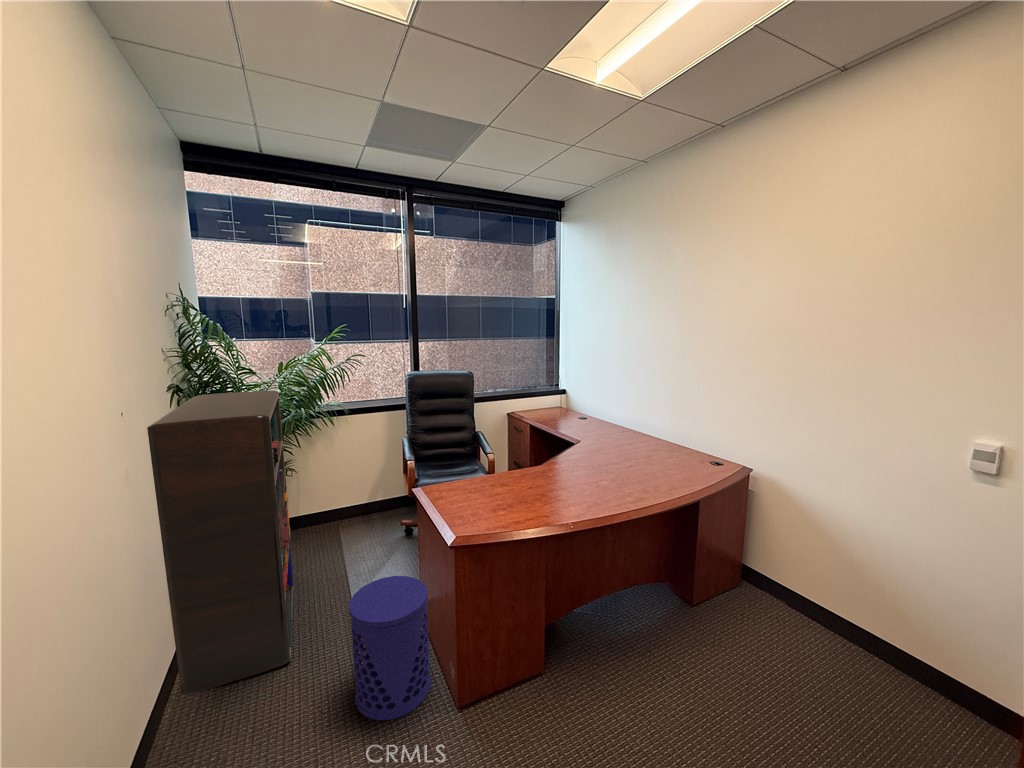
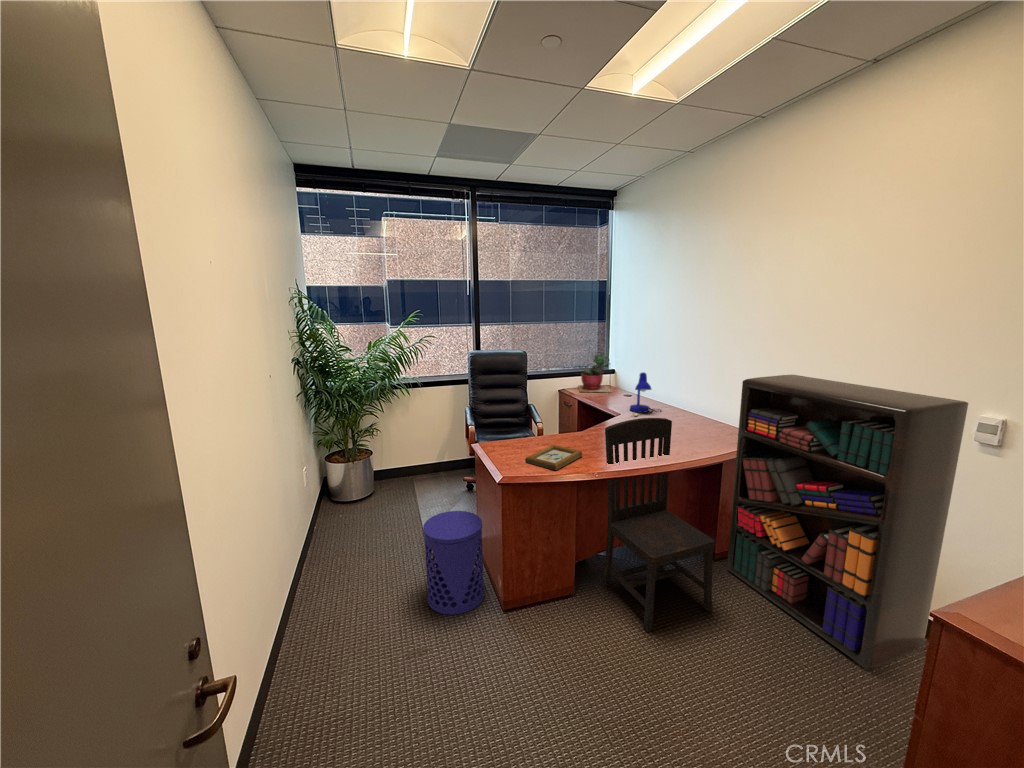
succulent plant: none [527,372,565,417] -> present [578,352,611,392]
bookshelf: present [147,391,294,694] -> present [727,375,969,668]
desk lamp: none [588,395,622,445] -> present [630,372,661,416]
chair: none [574,450,705,716] -> present [602,418,715,632]
picture frame: none [481,485,548,521] -> present [525,445,582,470]

